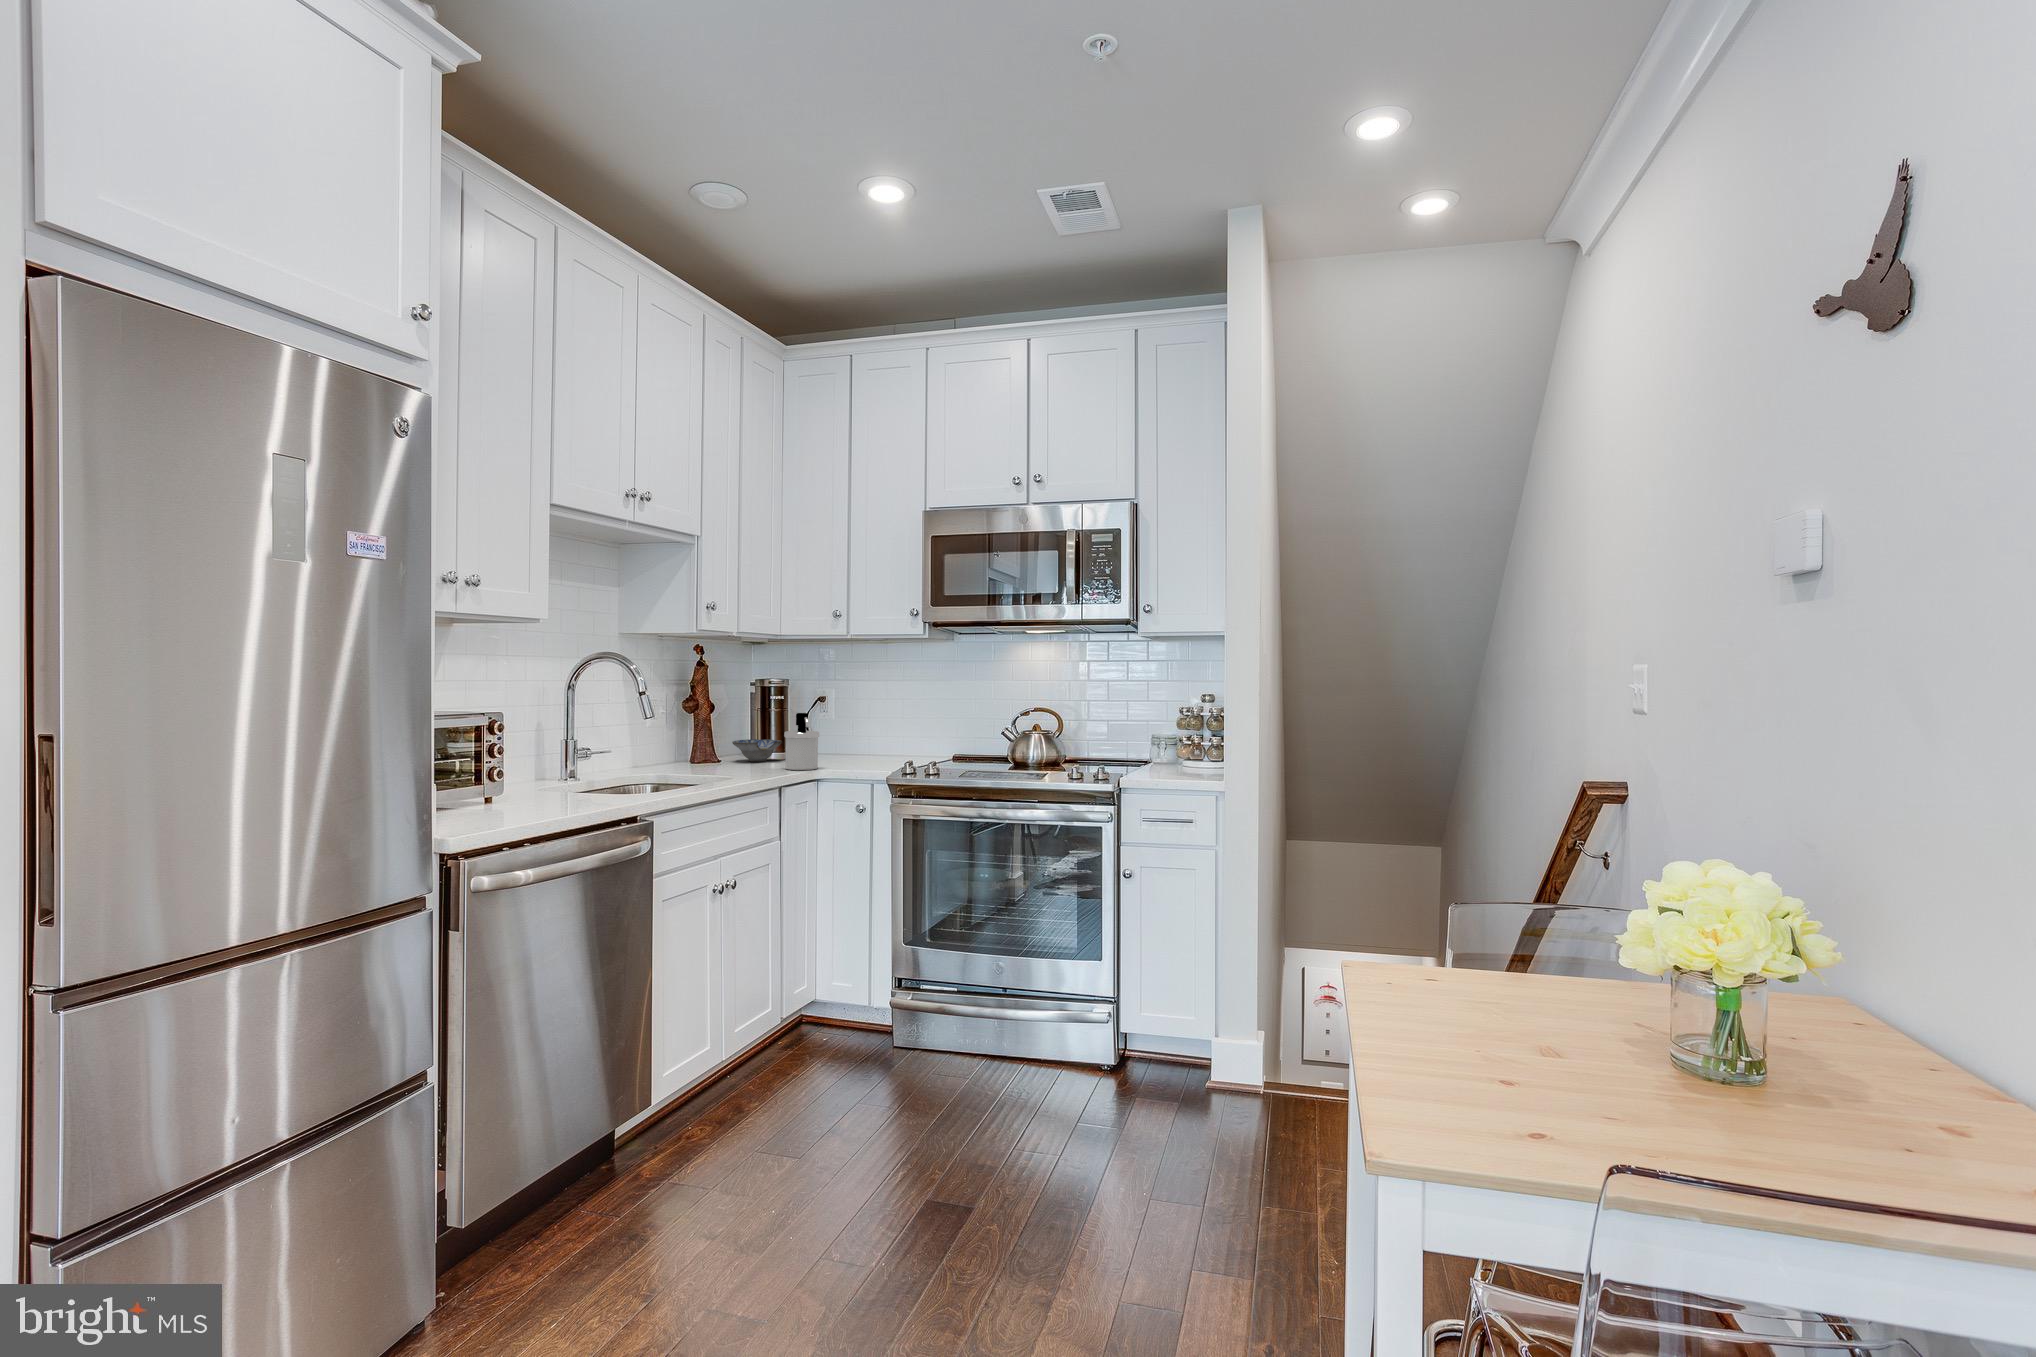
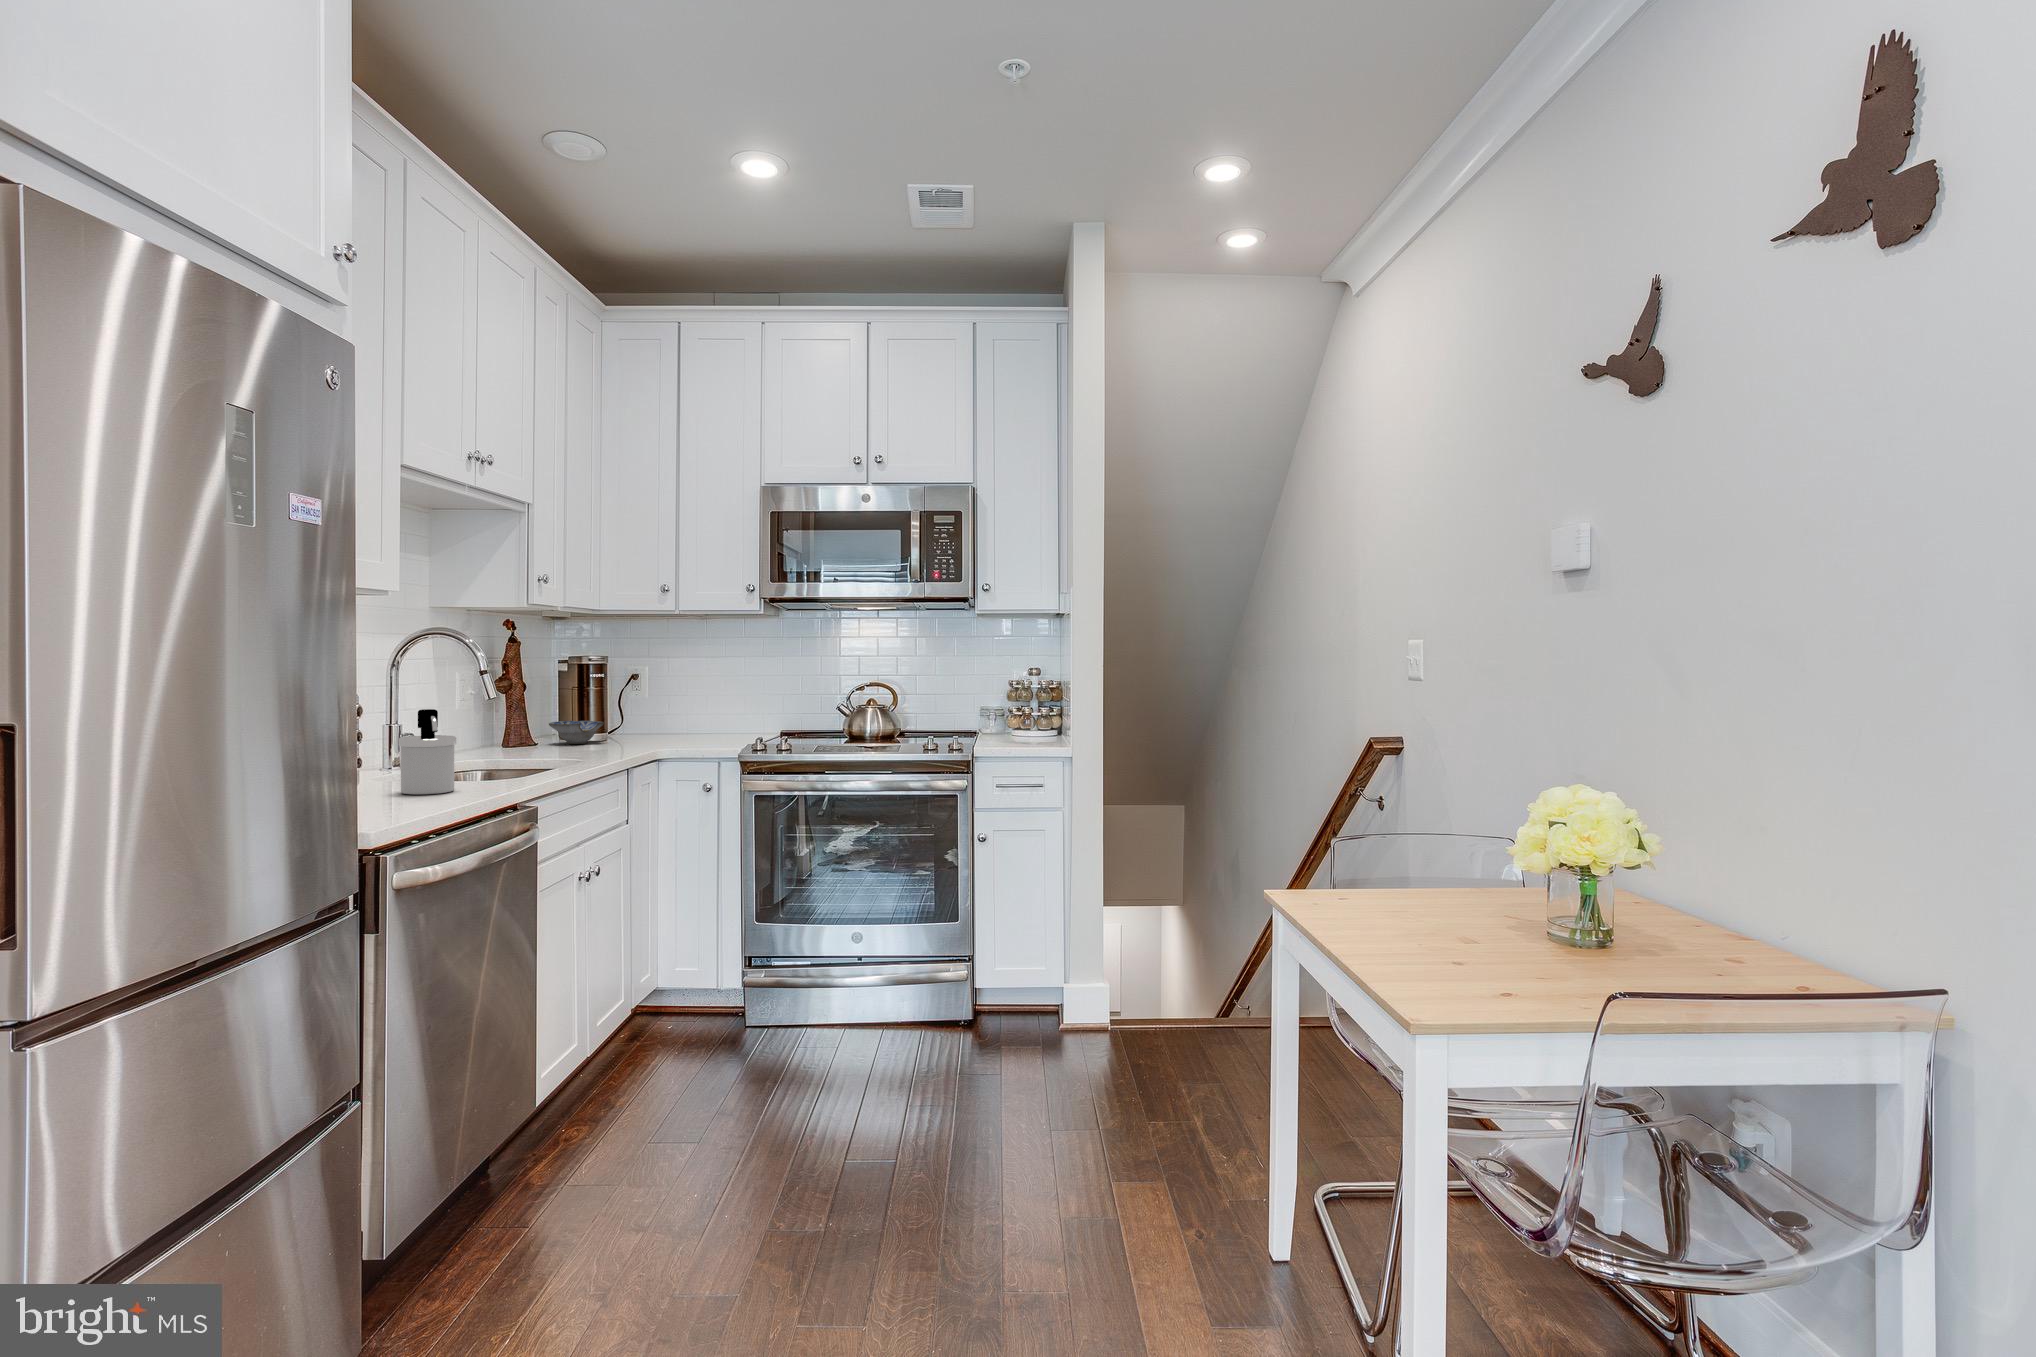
soap dispenser: present [784,713,819,770] -> present [399,709,456,795]

